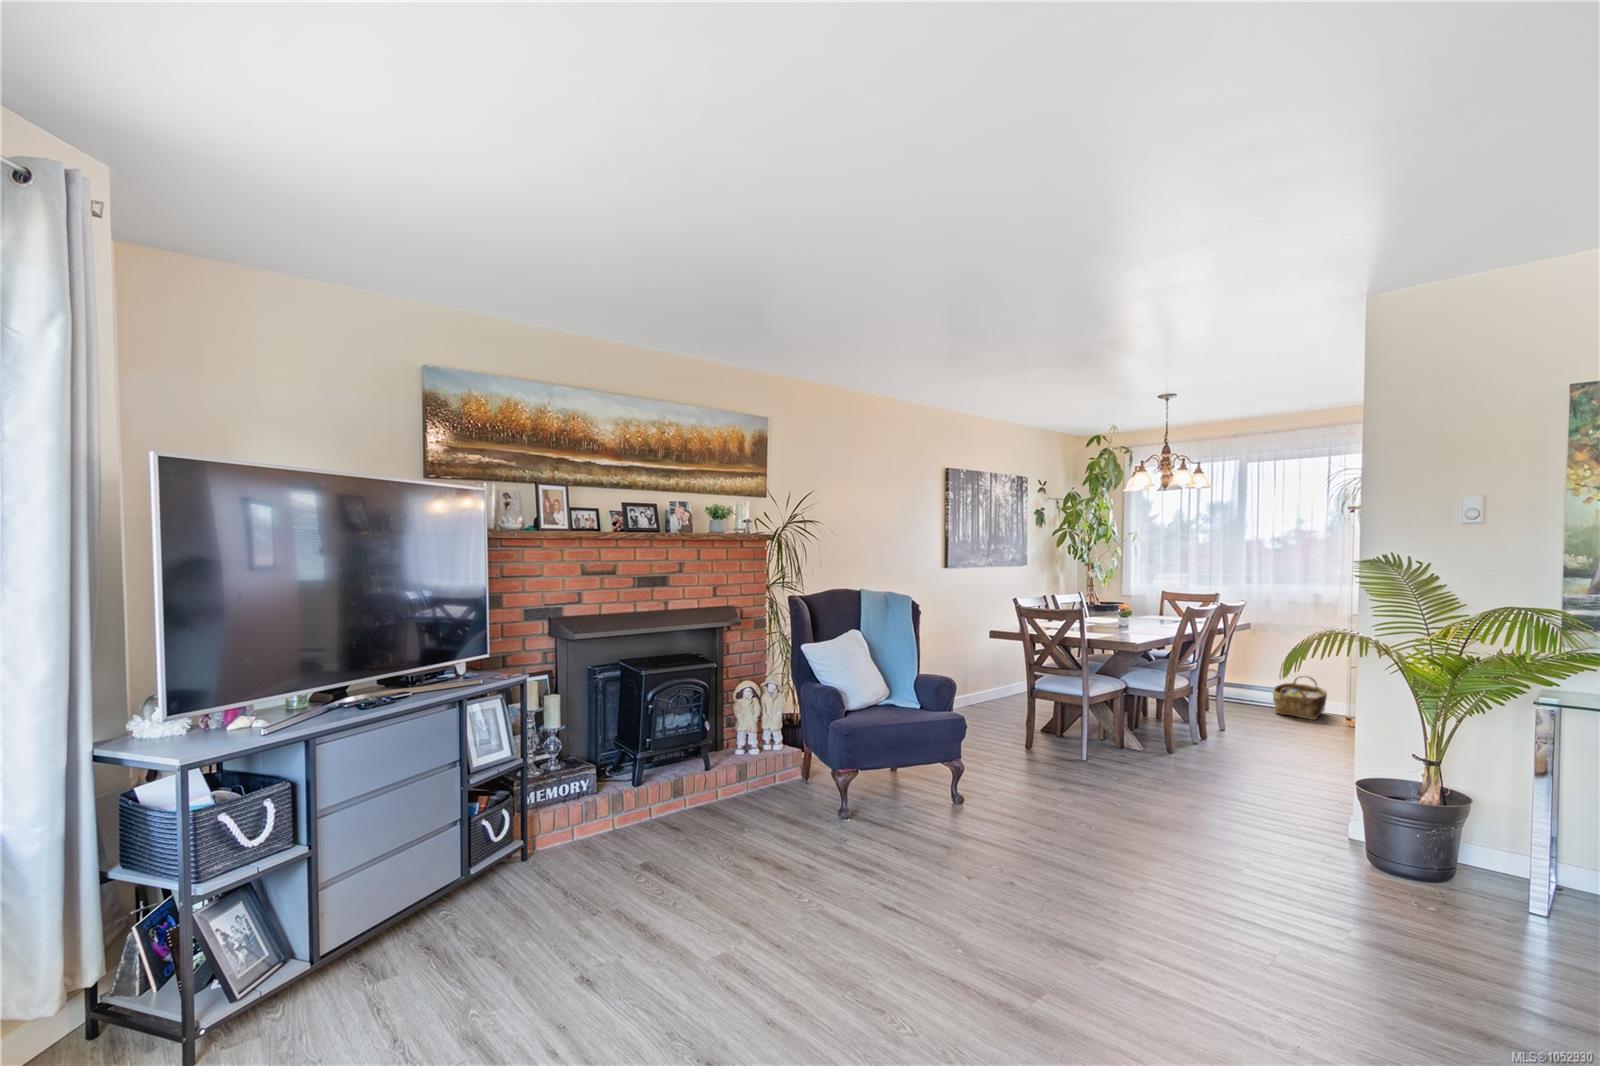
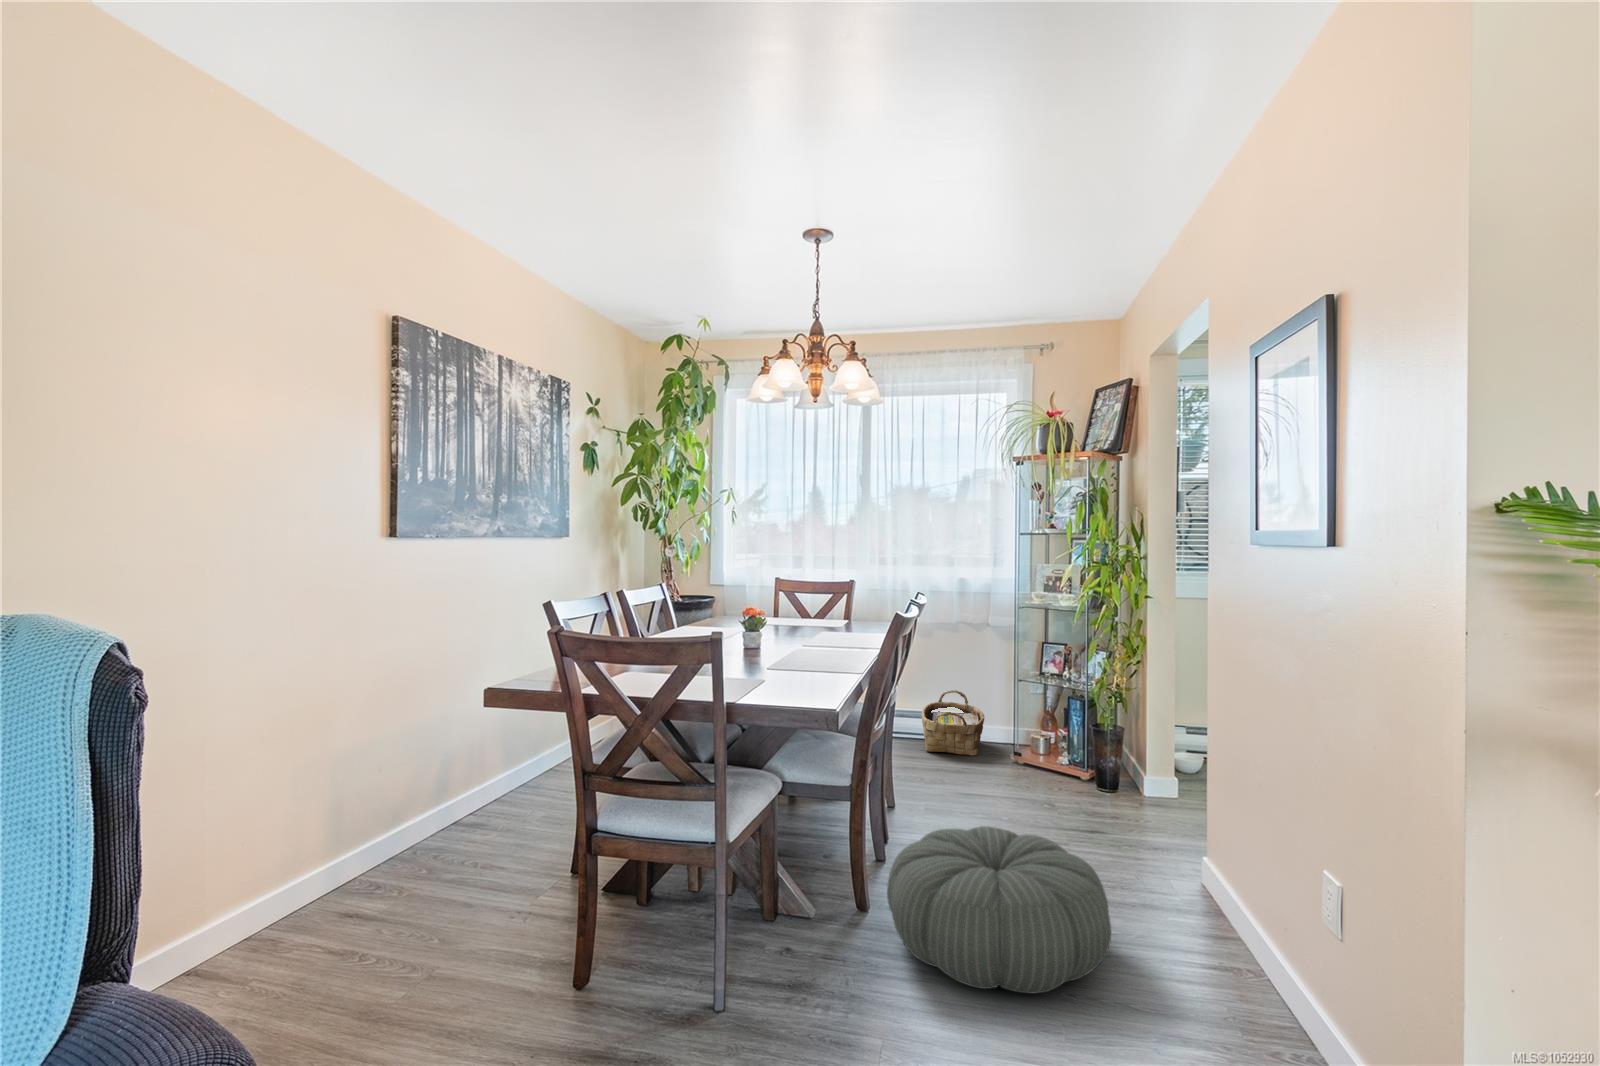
pouf: none [1180,723,1304,789] -> present [887,826,1111,994]

